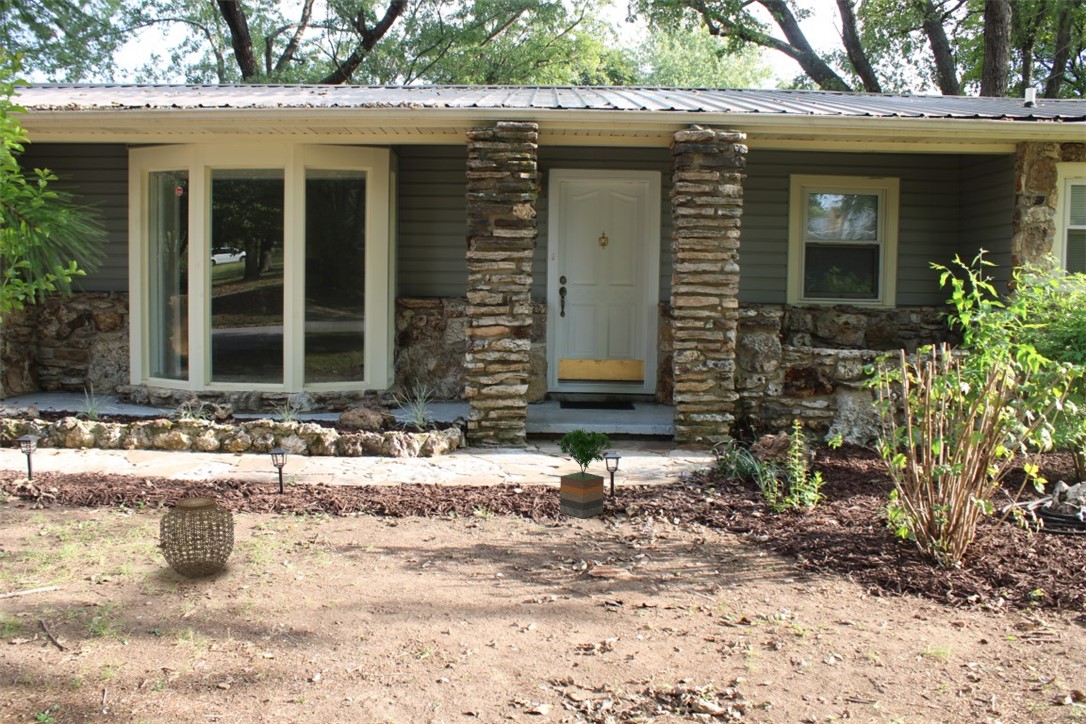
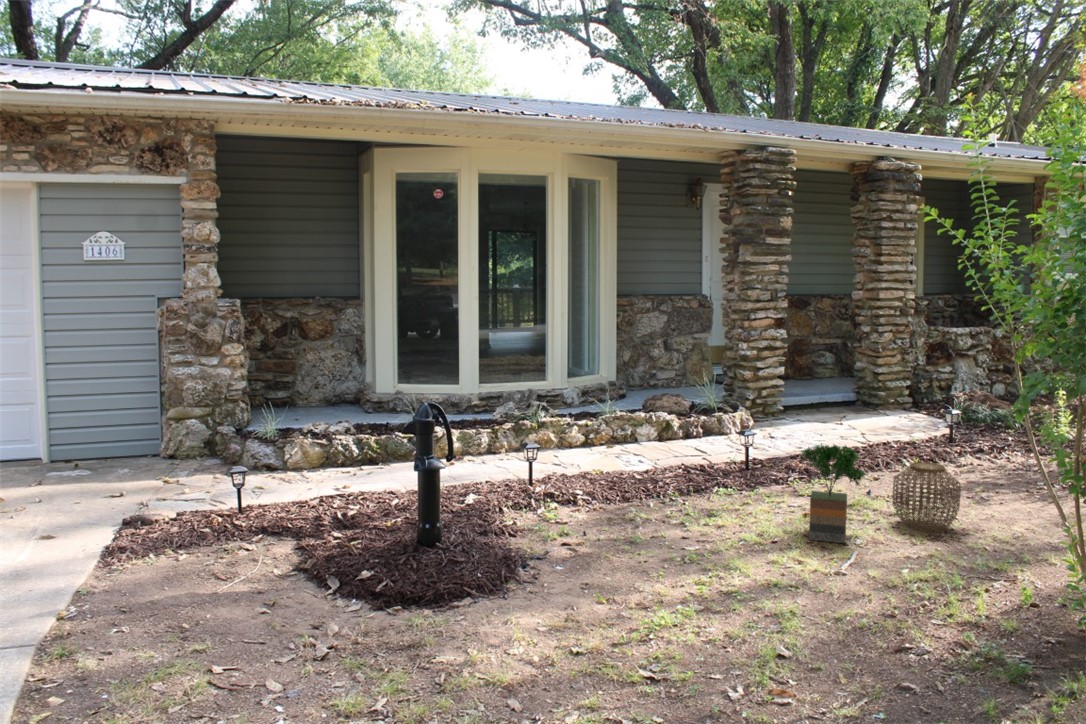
potted tree: present [560,429,613,518] -> present [801,444,865,543]

